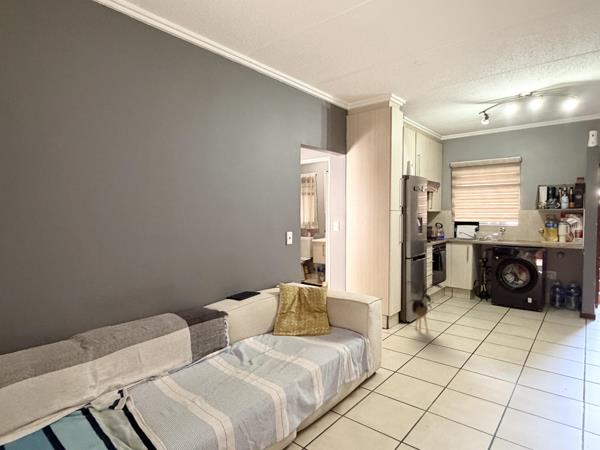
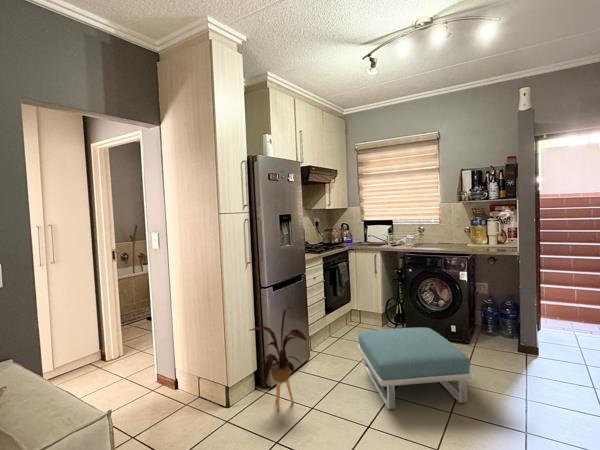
footstool: none [464,294,549,337] -> present [358,327,471,409]

